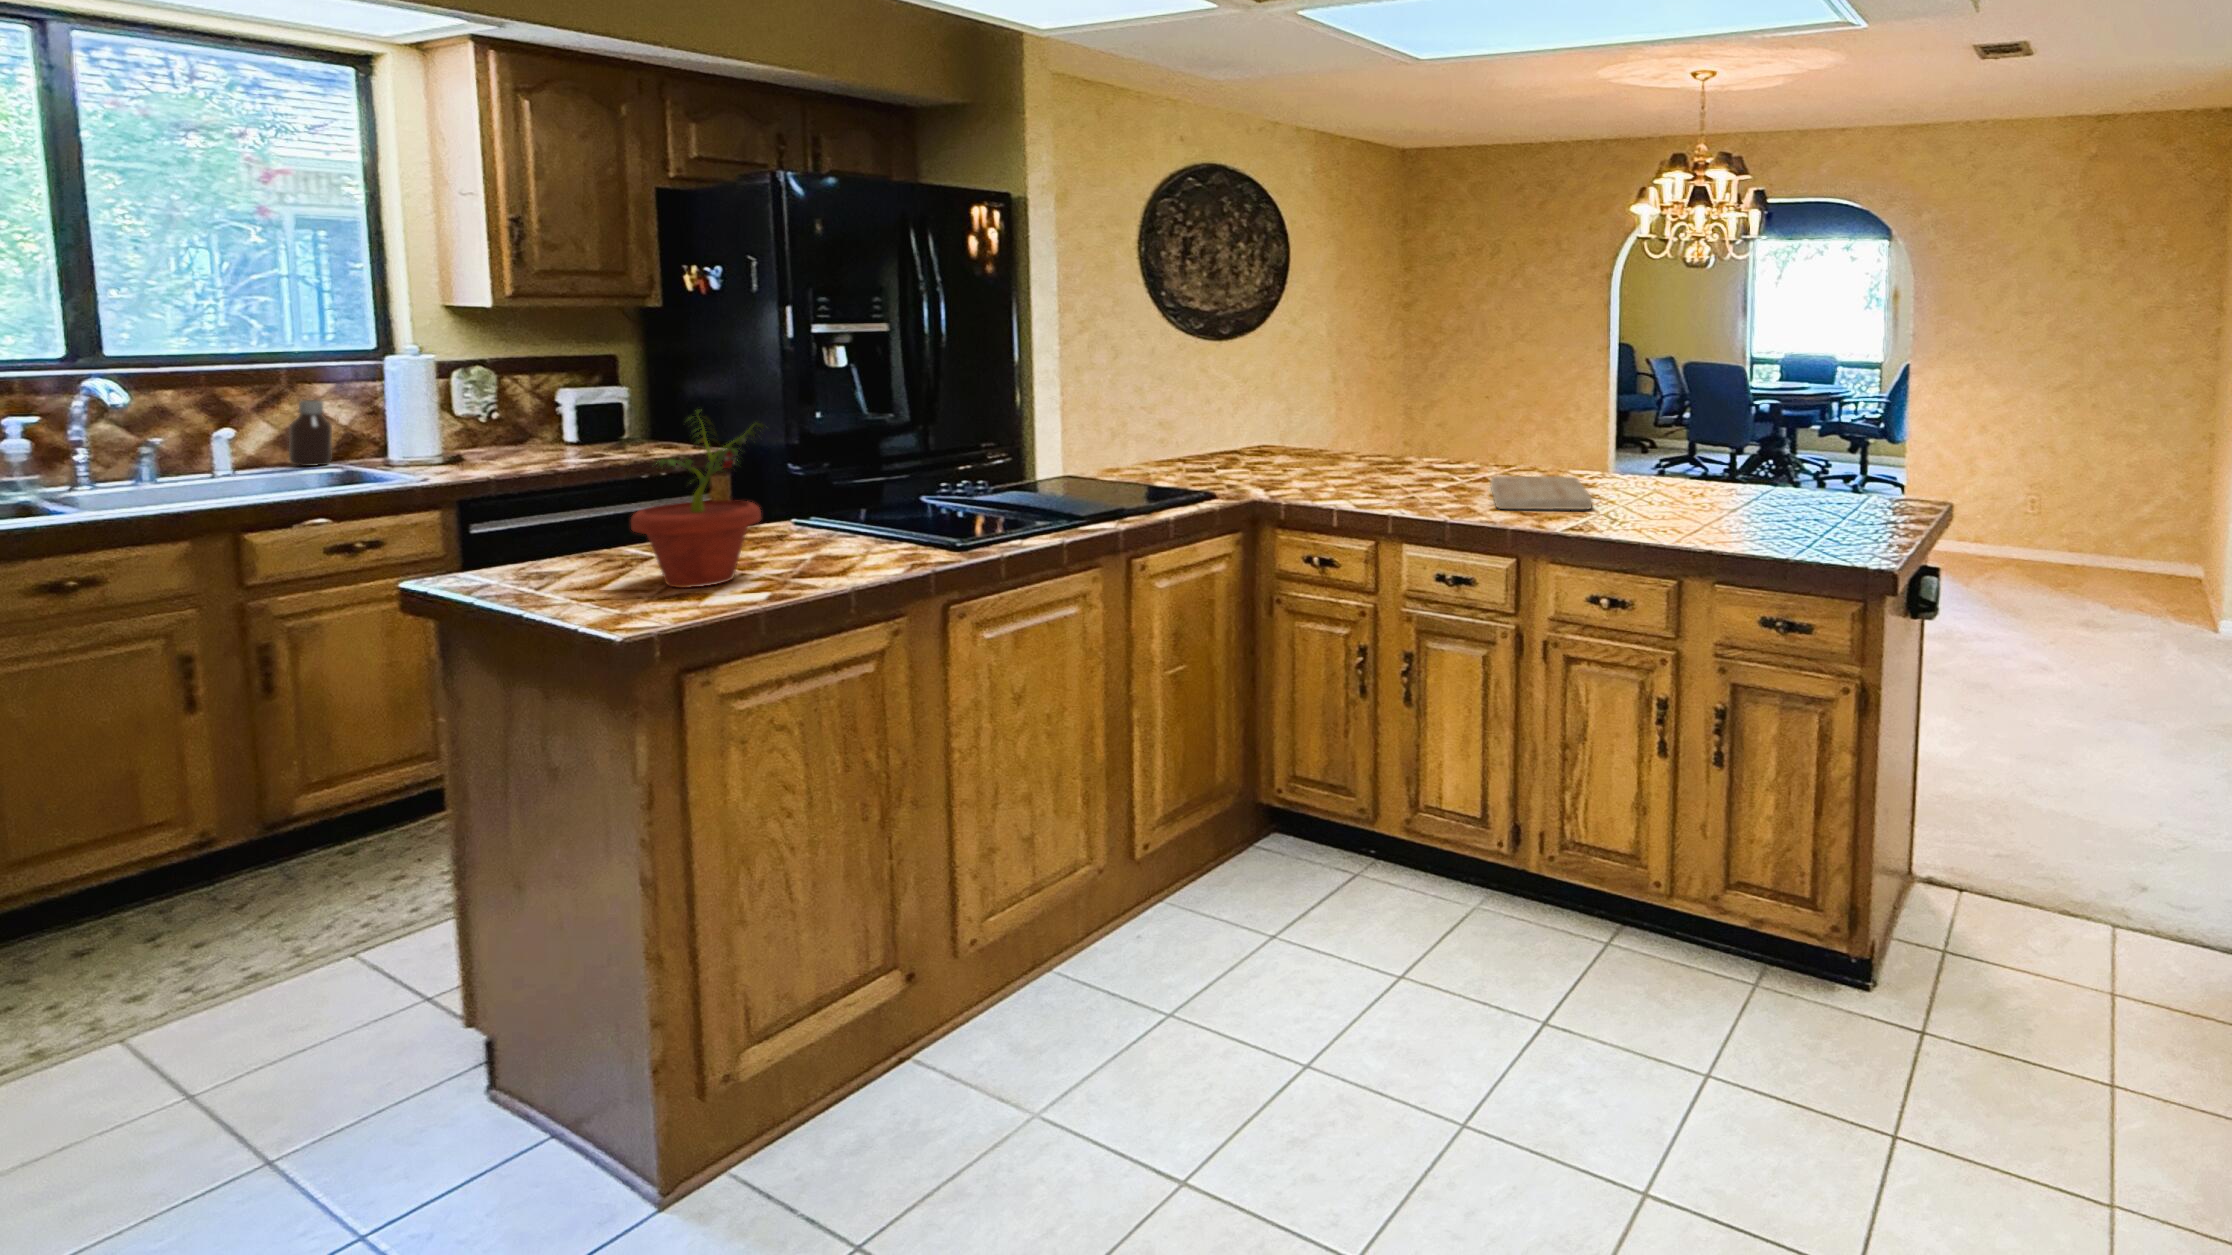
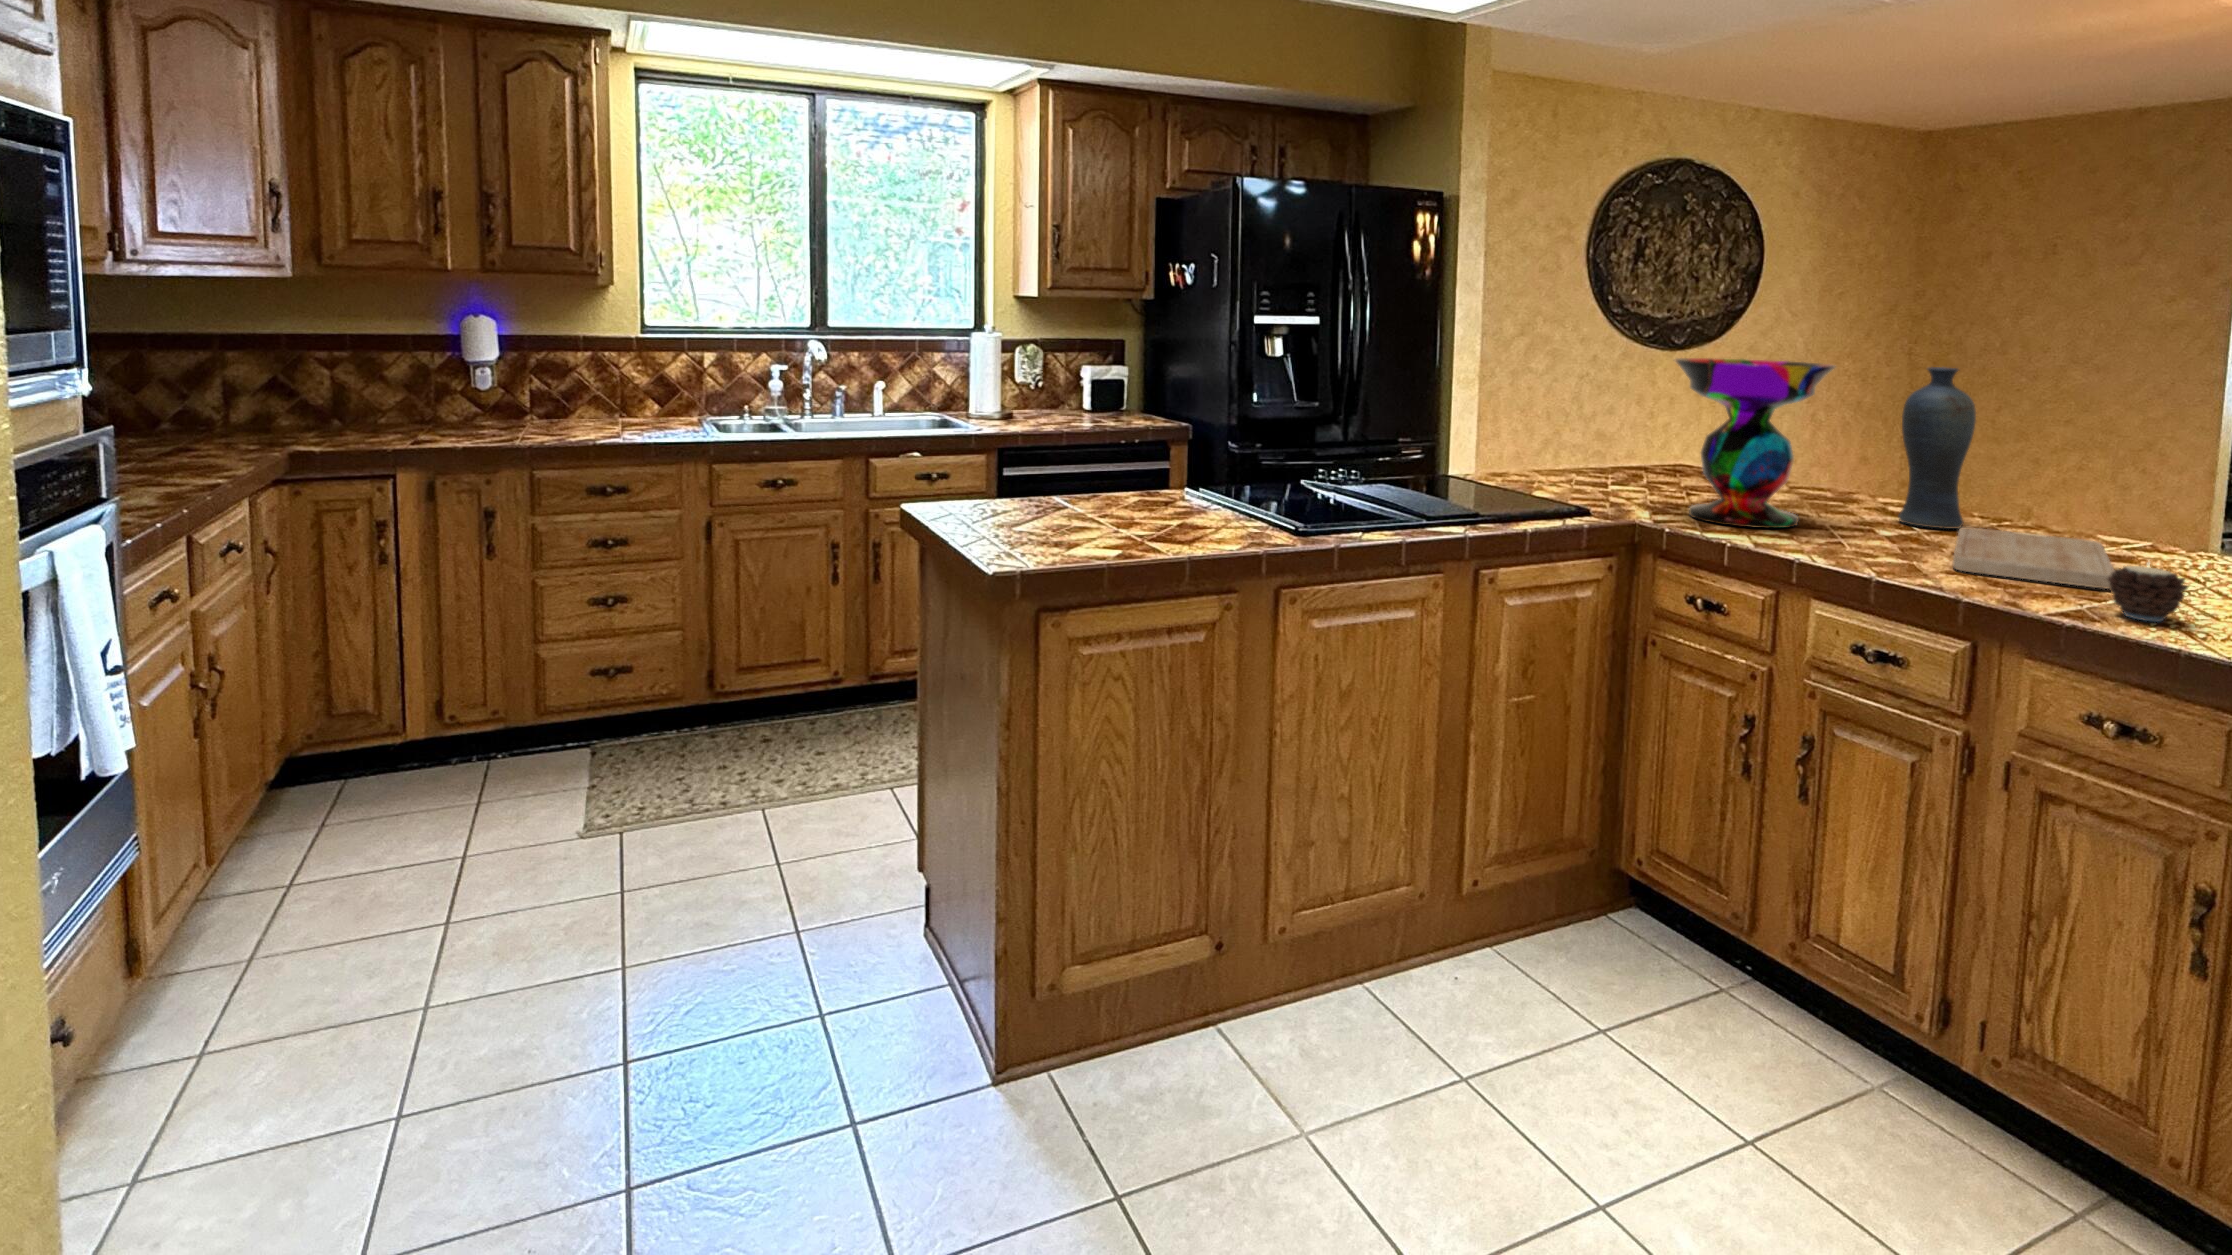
decorative bowl: none [1277,356,1402,495] -> present [1675,358,1835,528]
vase: none [1445,356,1493,479] -> present [1898,367,1976,529]
bottle: present [289,400,332,466] -> none [918,364,943,413]
potted plant: present [631,410,764,588] -> none [1022,375,1131,536]
candle: none [1592,486,1635,527] -> present [2108,563,2188,622]

